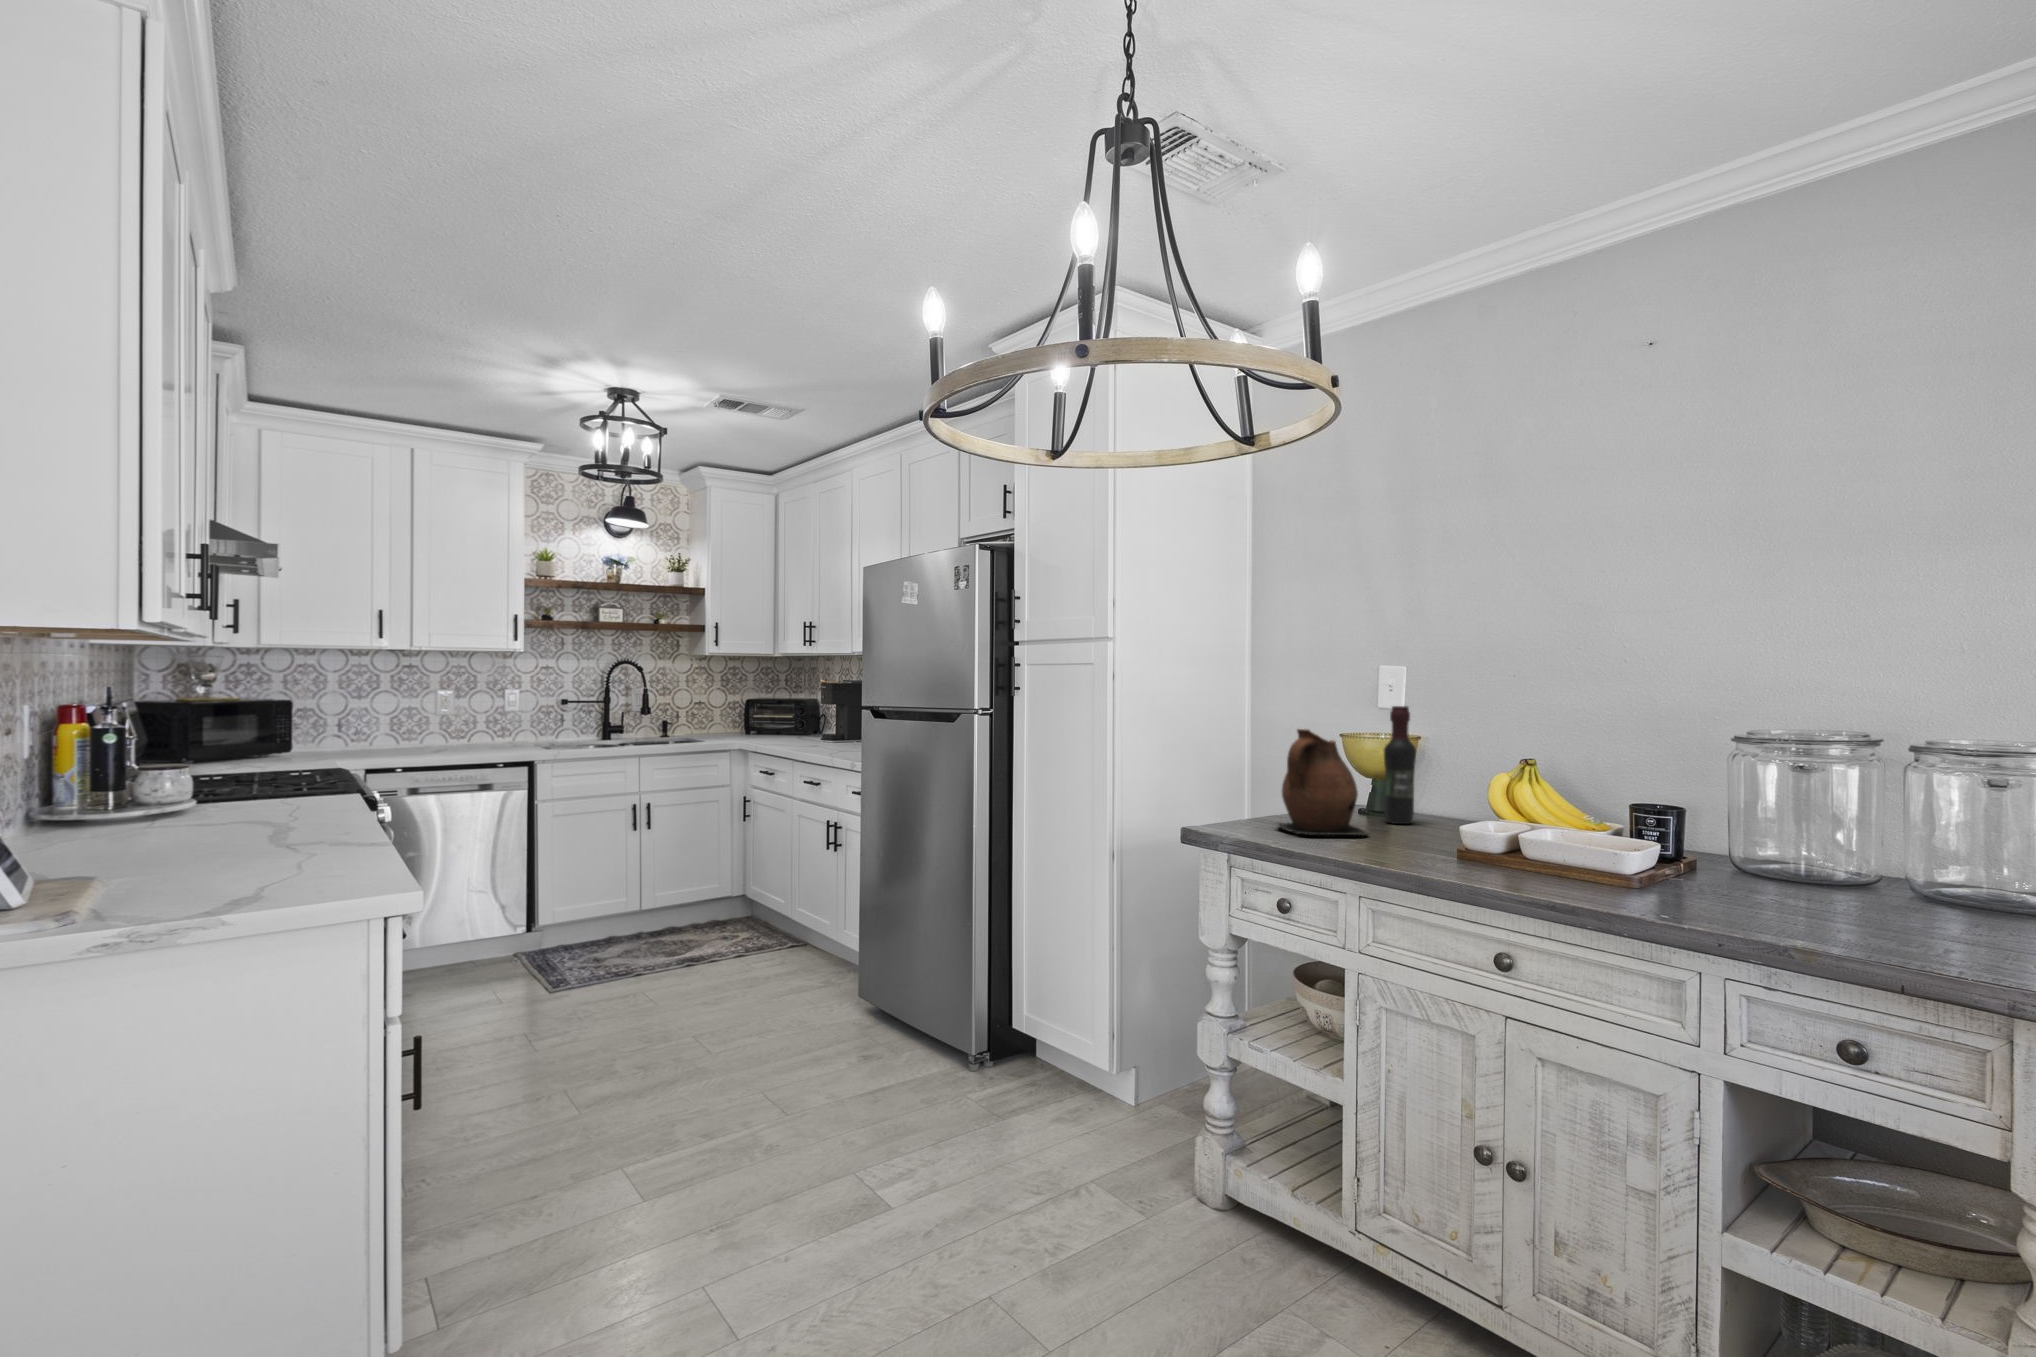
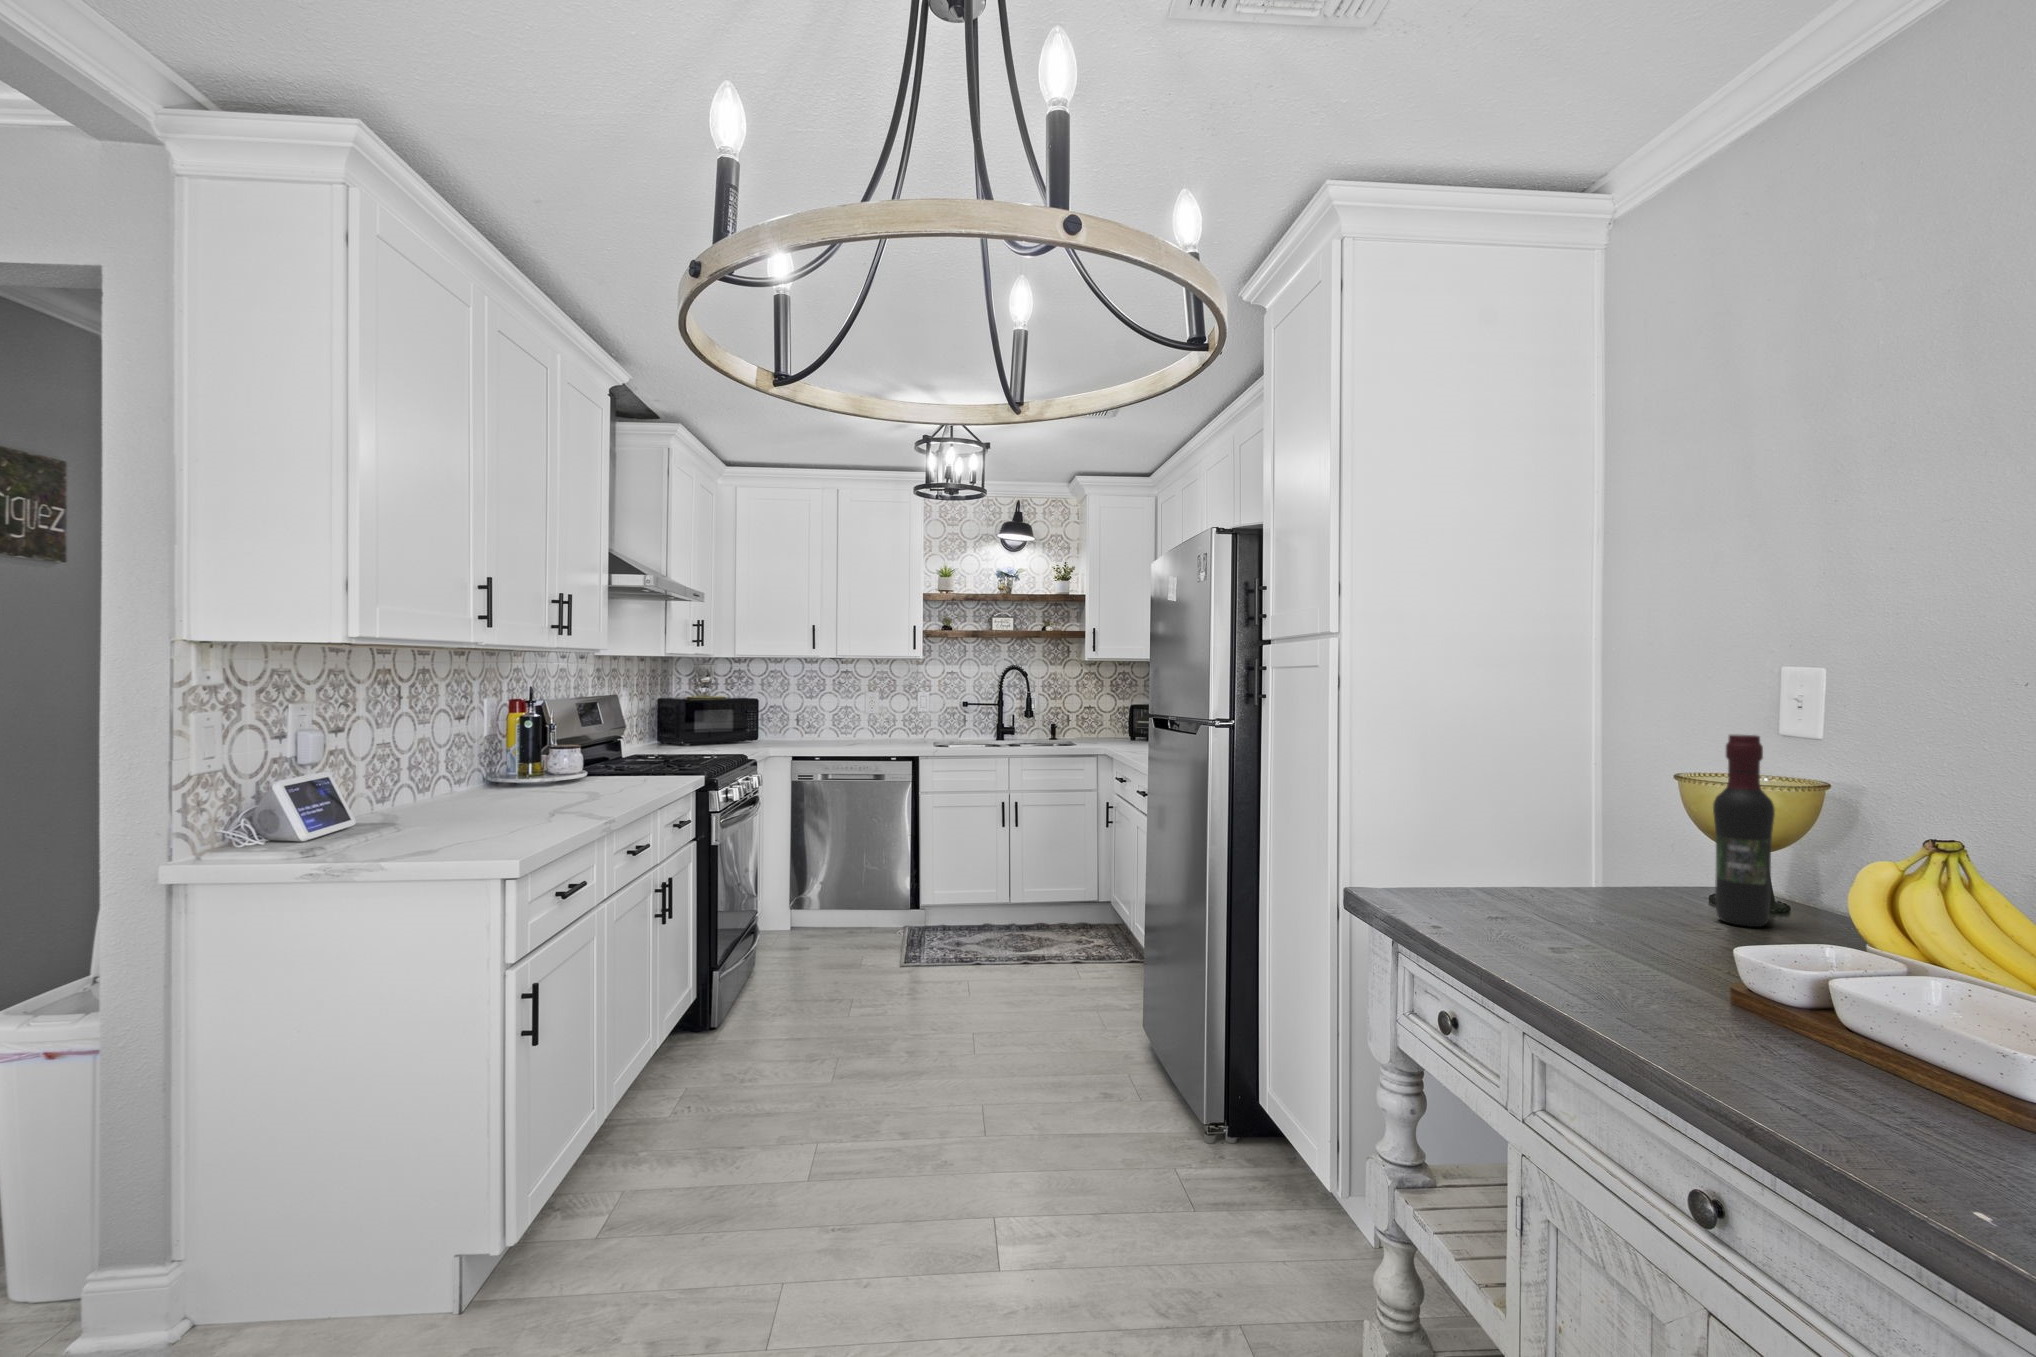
ceramic pitcher: present [1276,729,1368,836] -> none [1489,764,1630,939]

